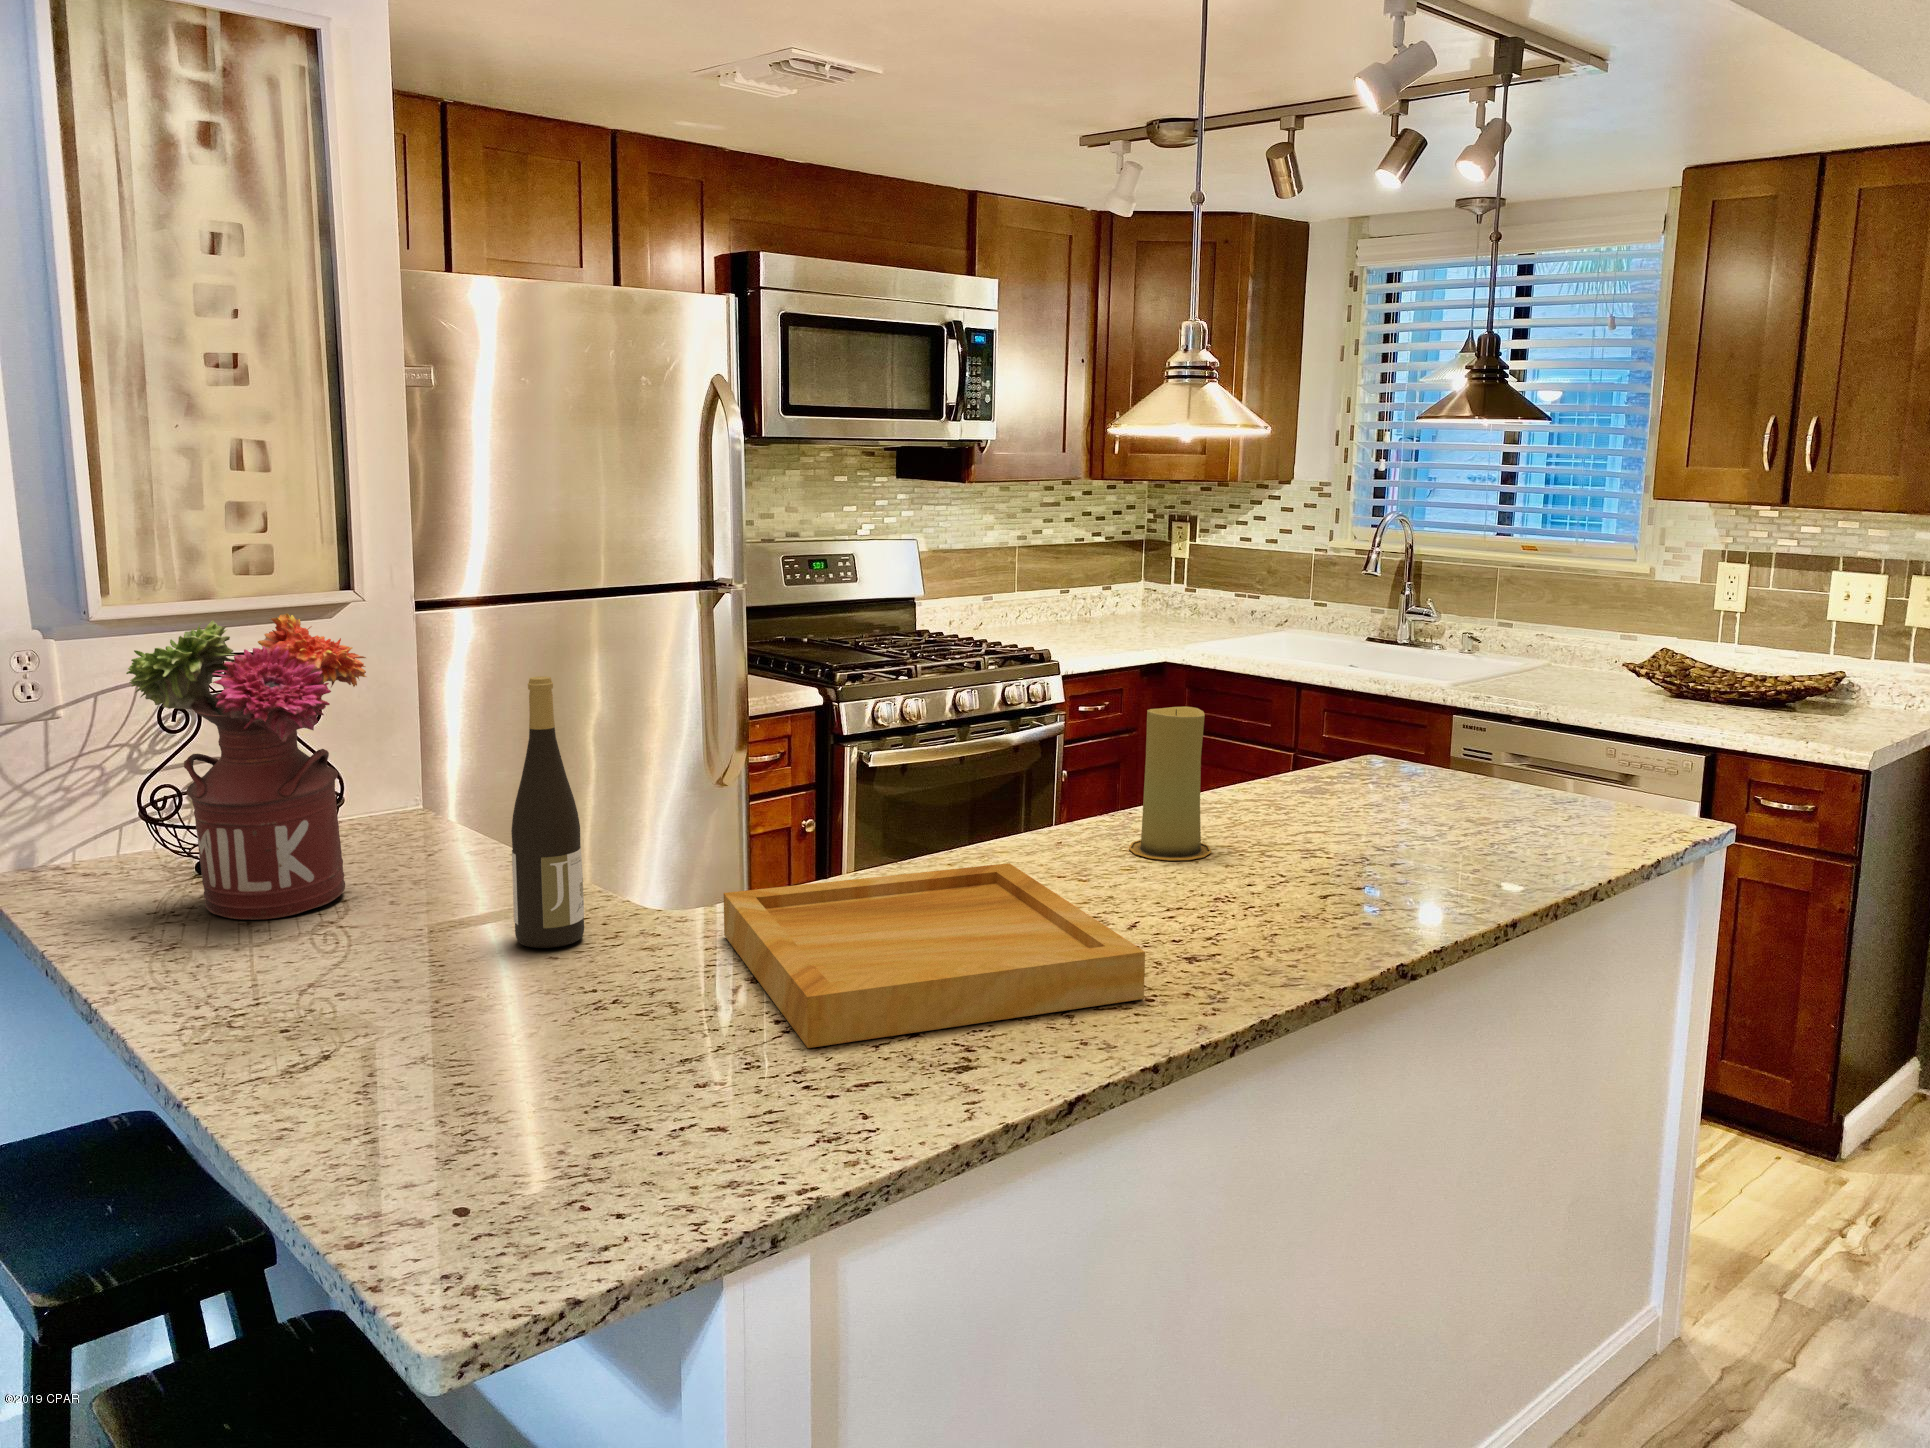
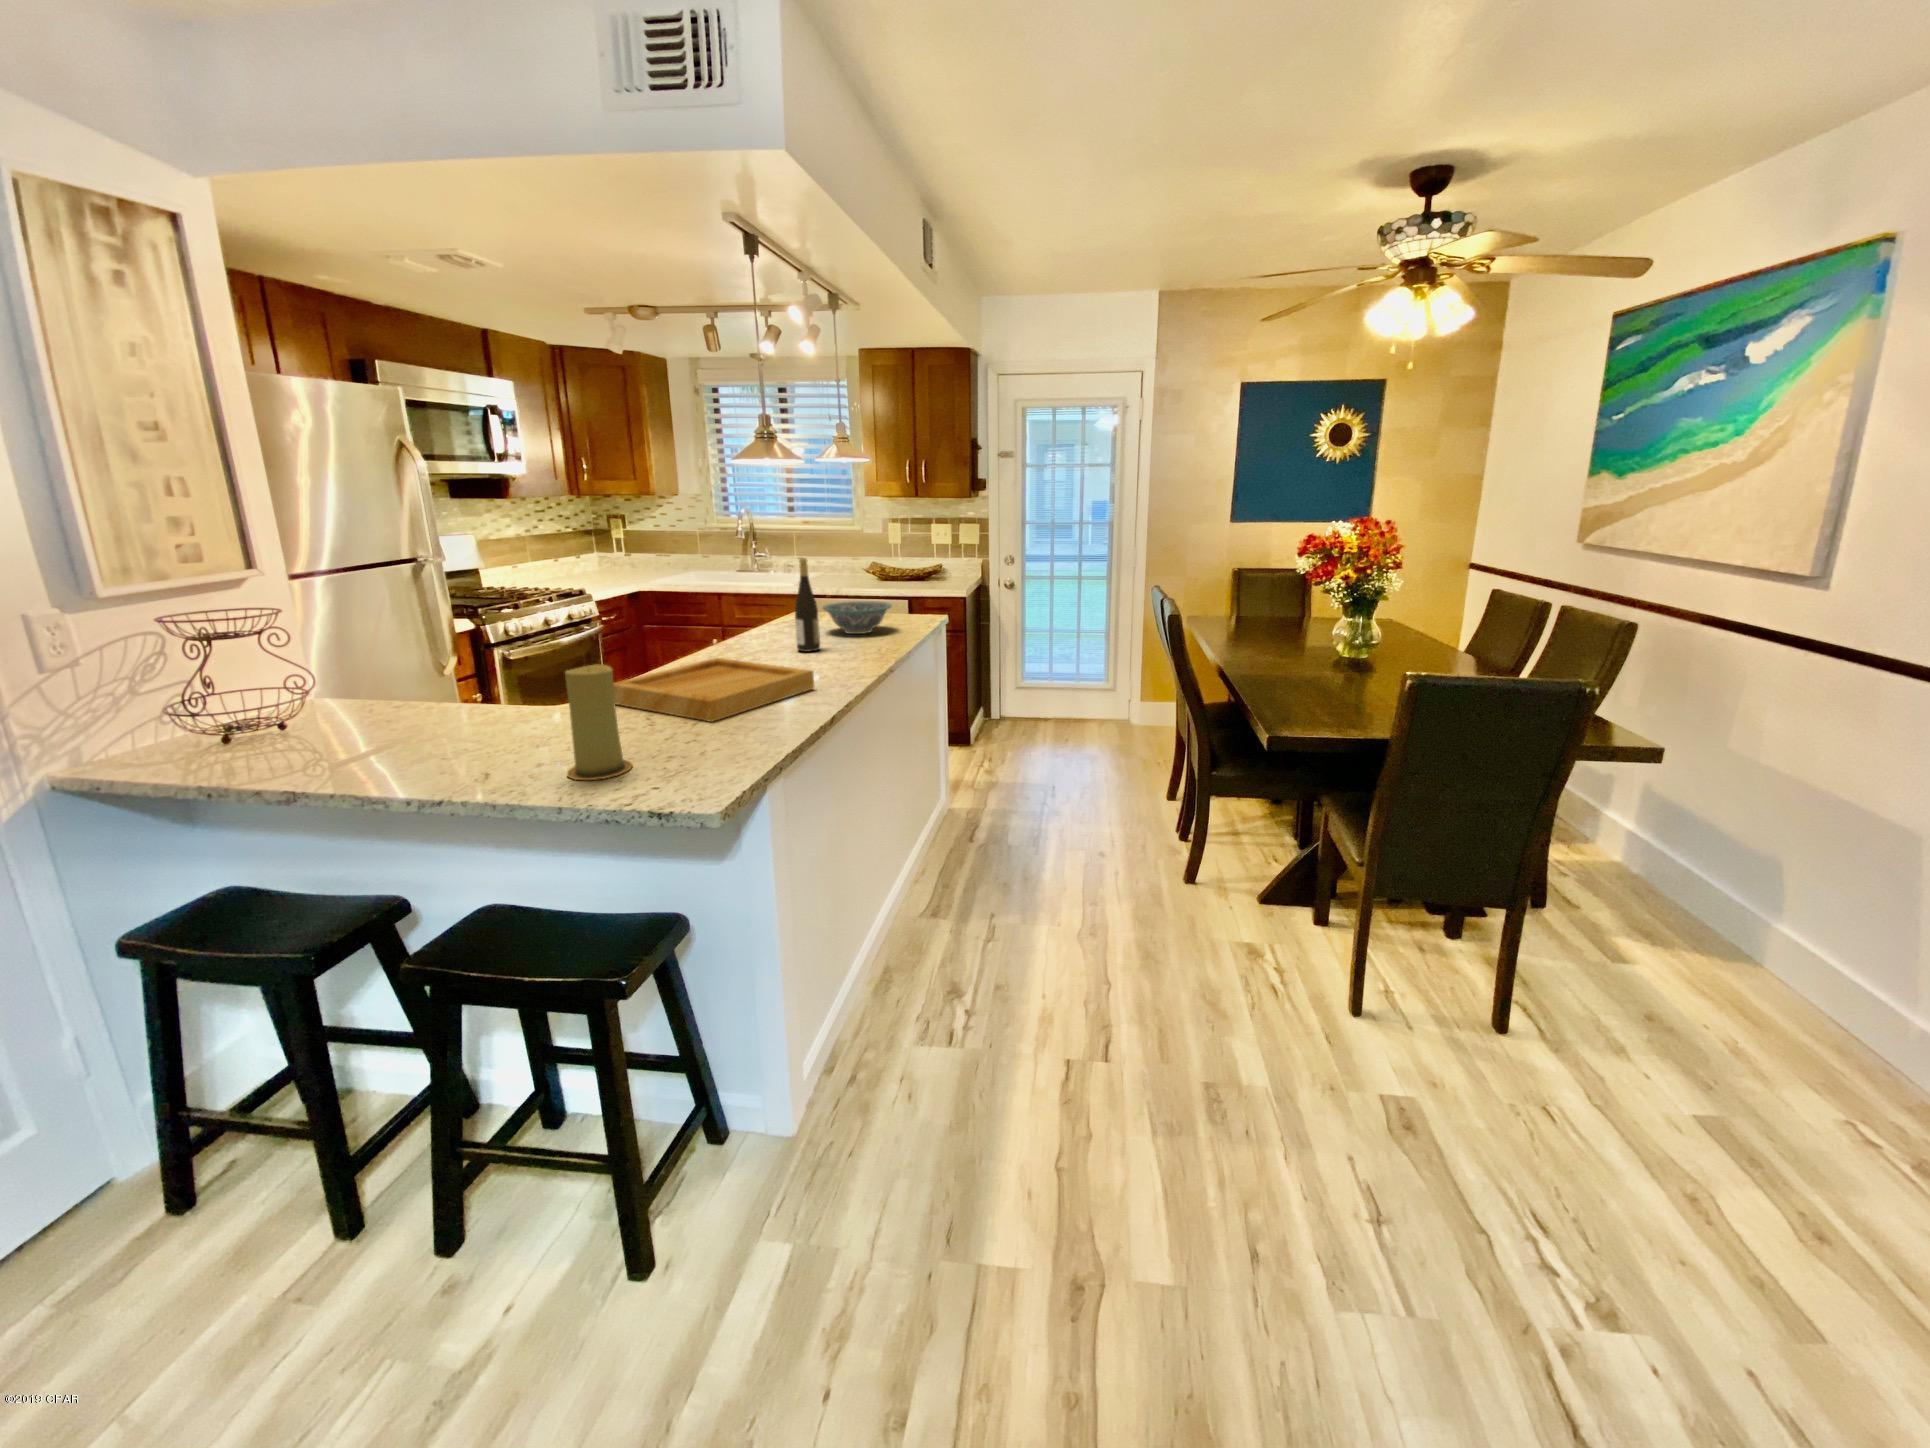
flower arrangement: present [126,613,367,920] -> none [211,574,365,746]
wine bottle: present [511,676,584,948] -> present [795,558,820,652]
candle: present [1129,706,1211,860] -> present [565,665,632,780]
bowl: none [1372,753,1550,842] -> present [823,601,891,634]

